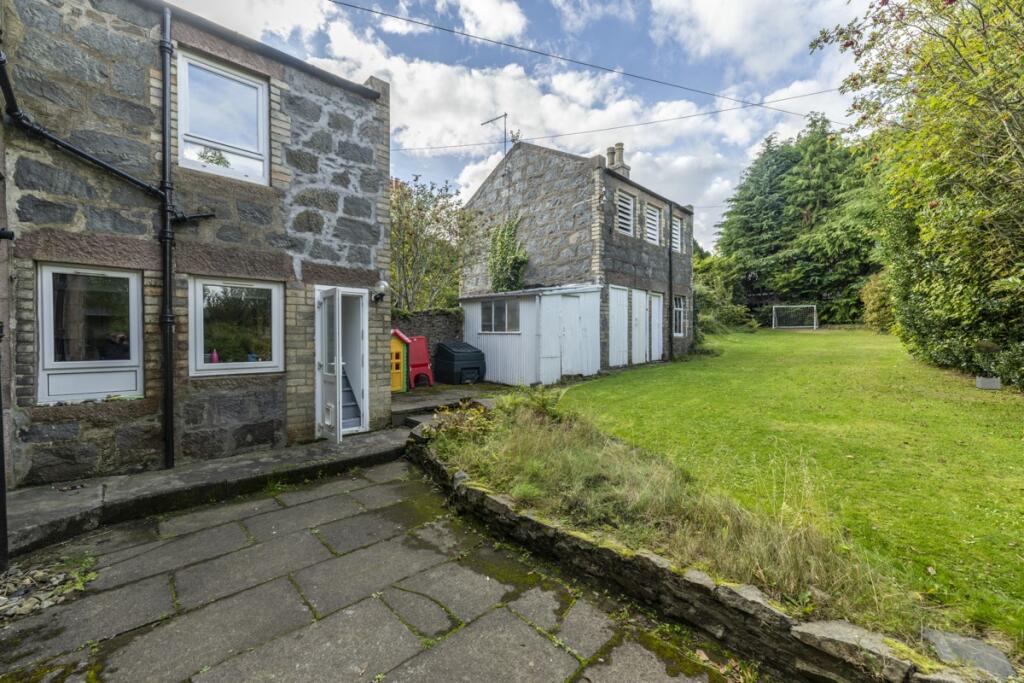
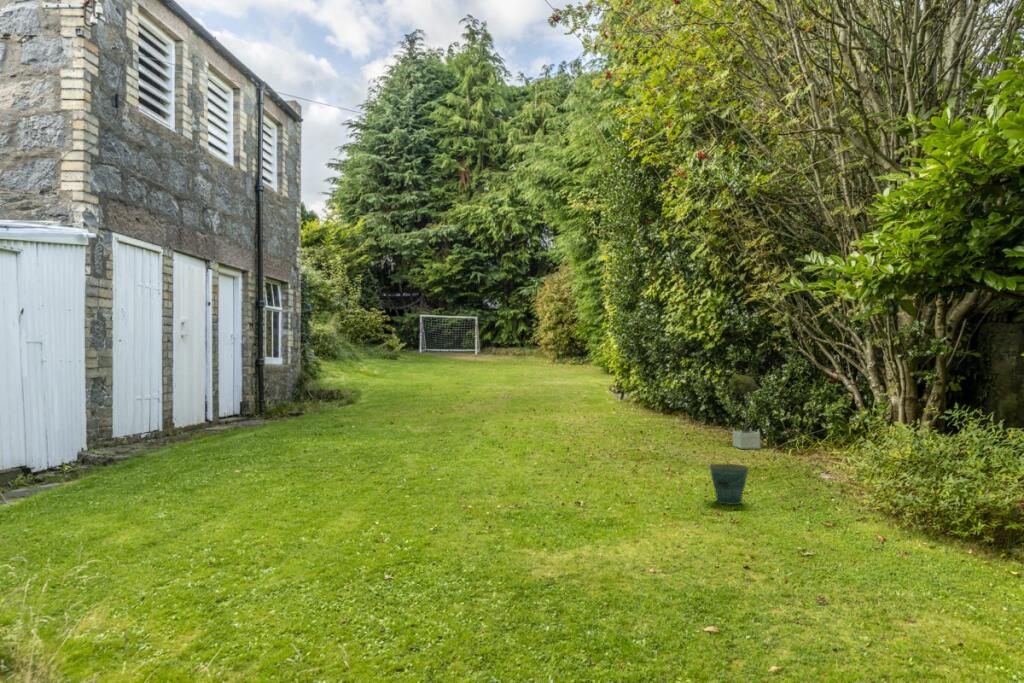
bucket: none [914,388,945,412] -> present [709,464,748,505]

